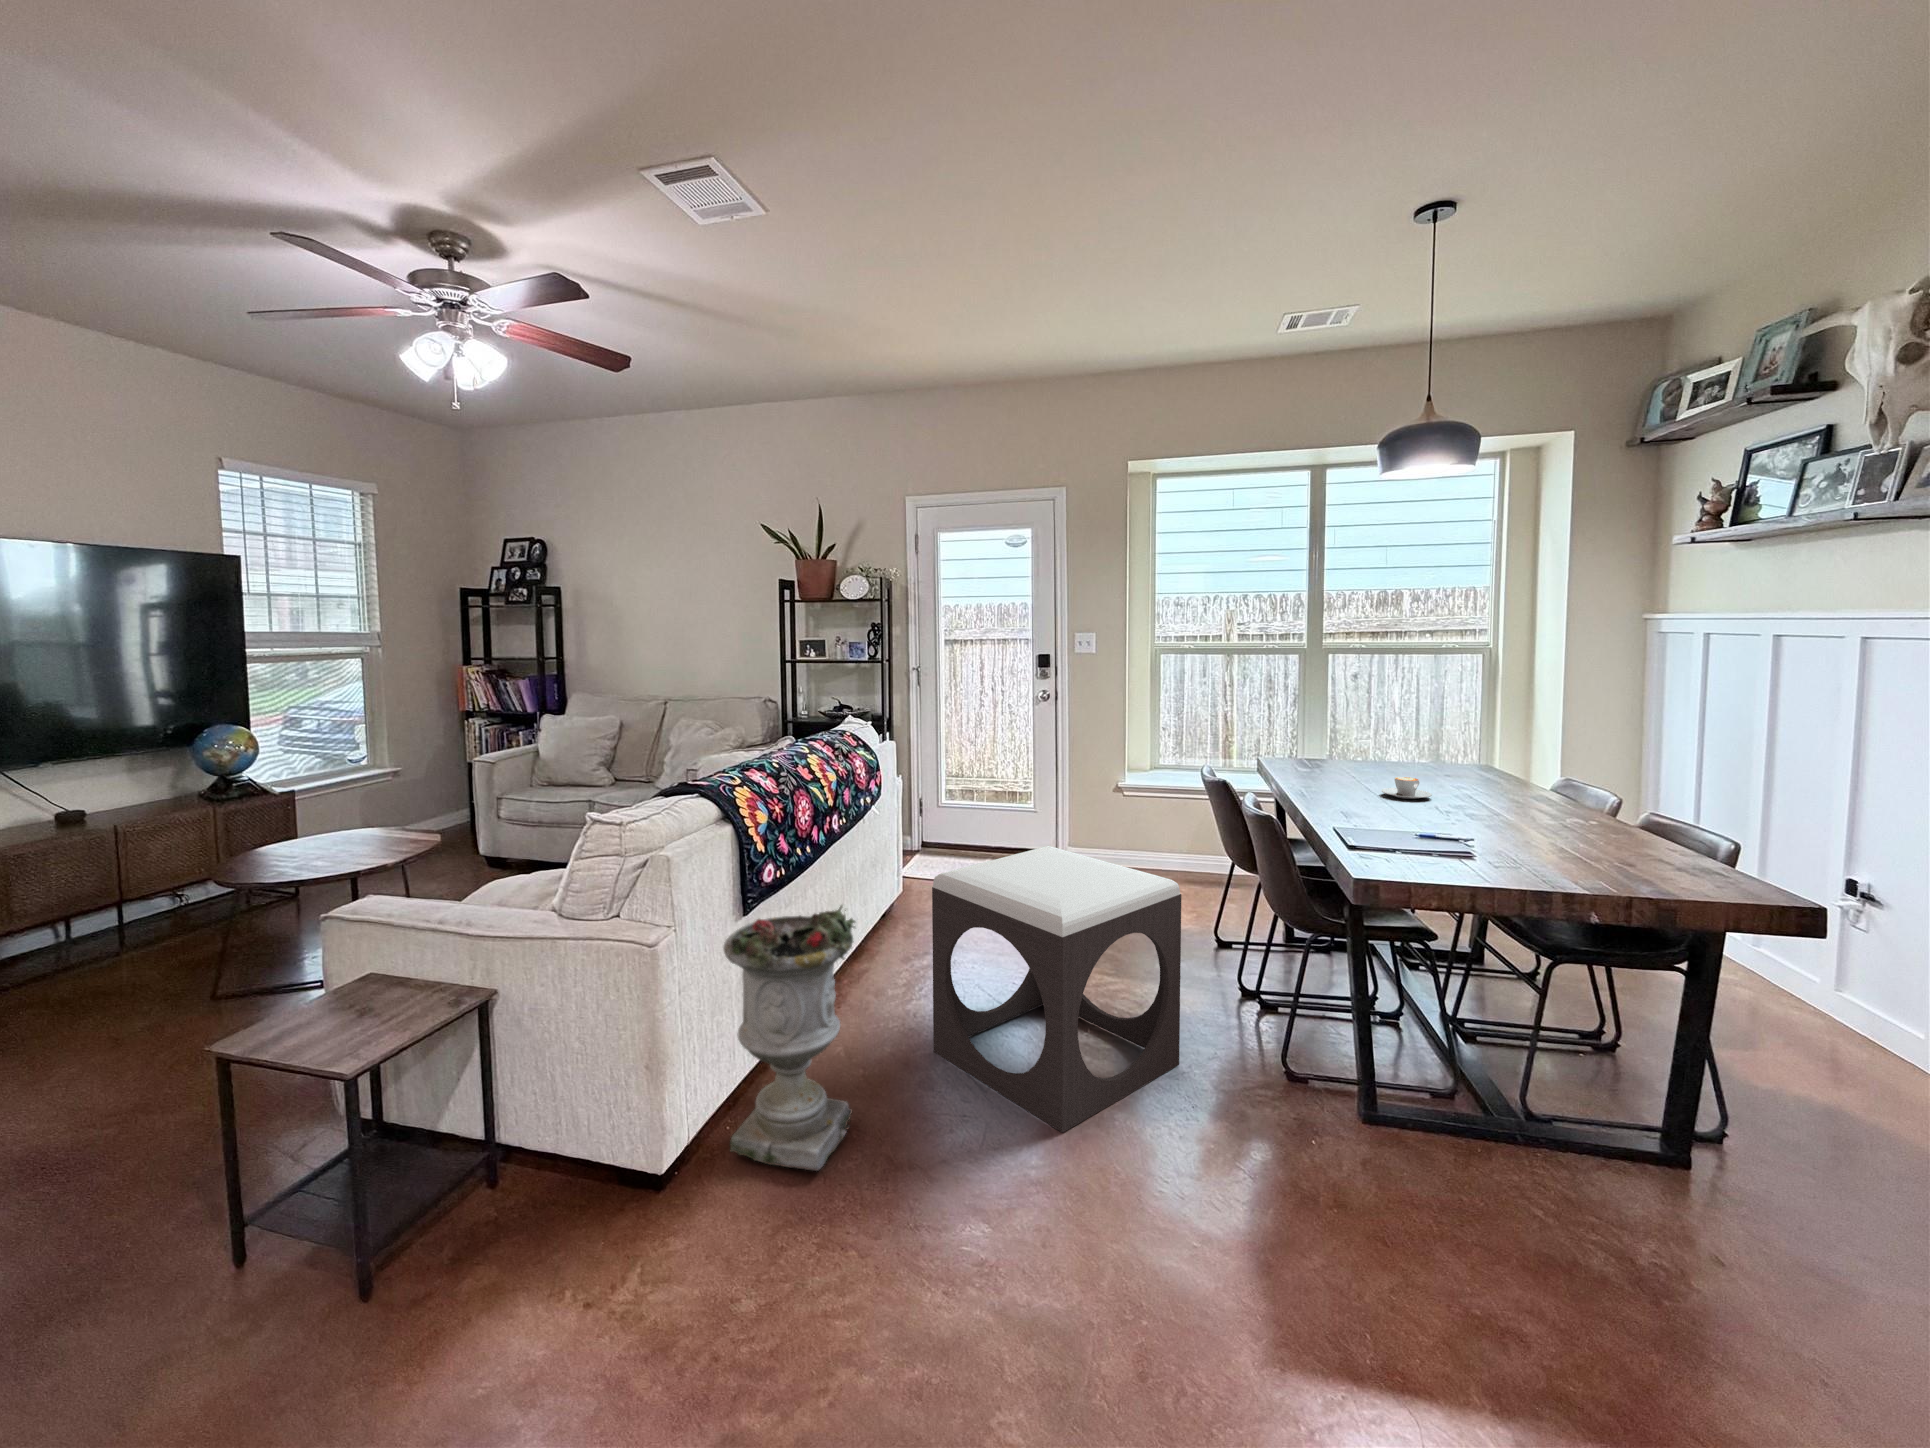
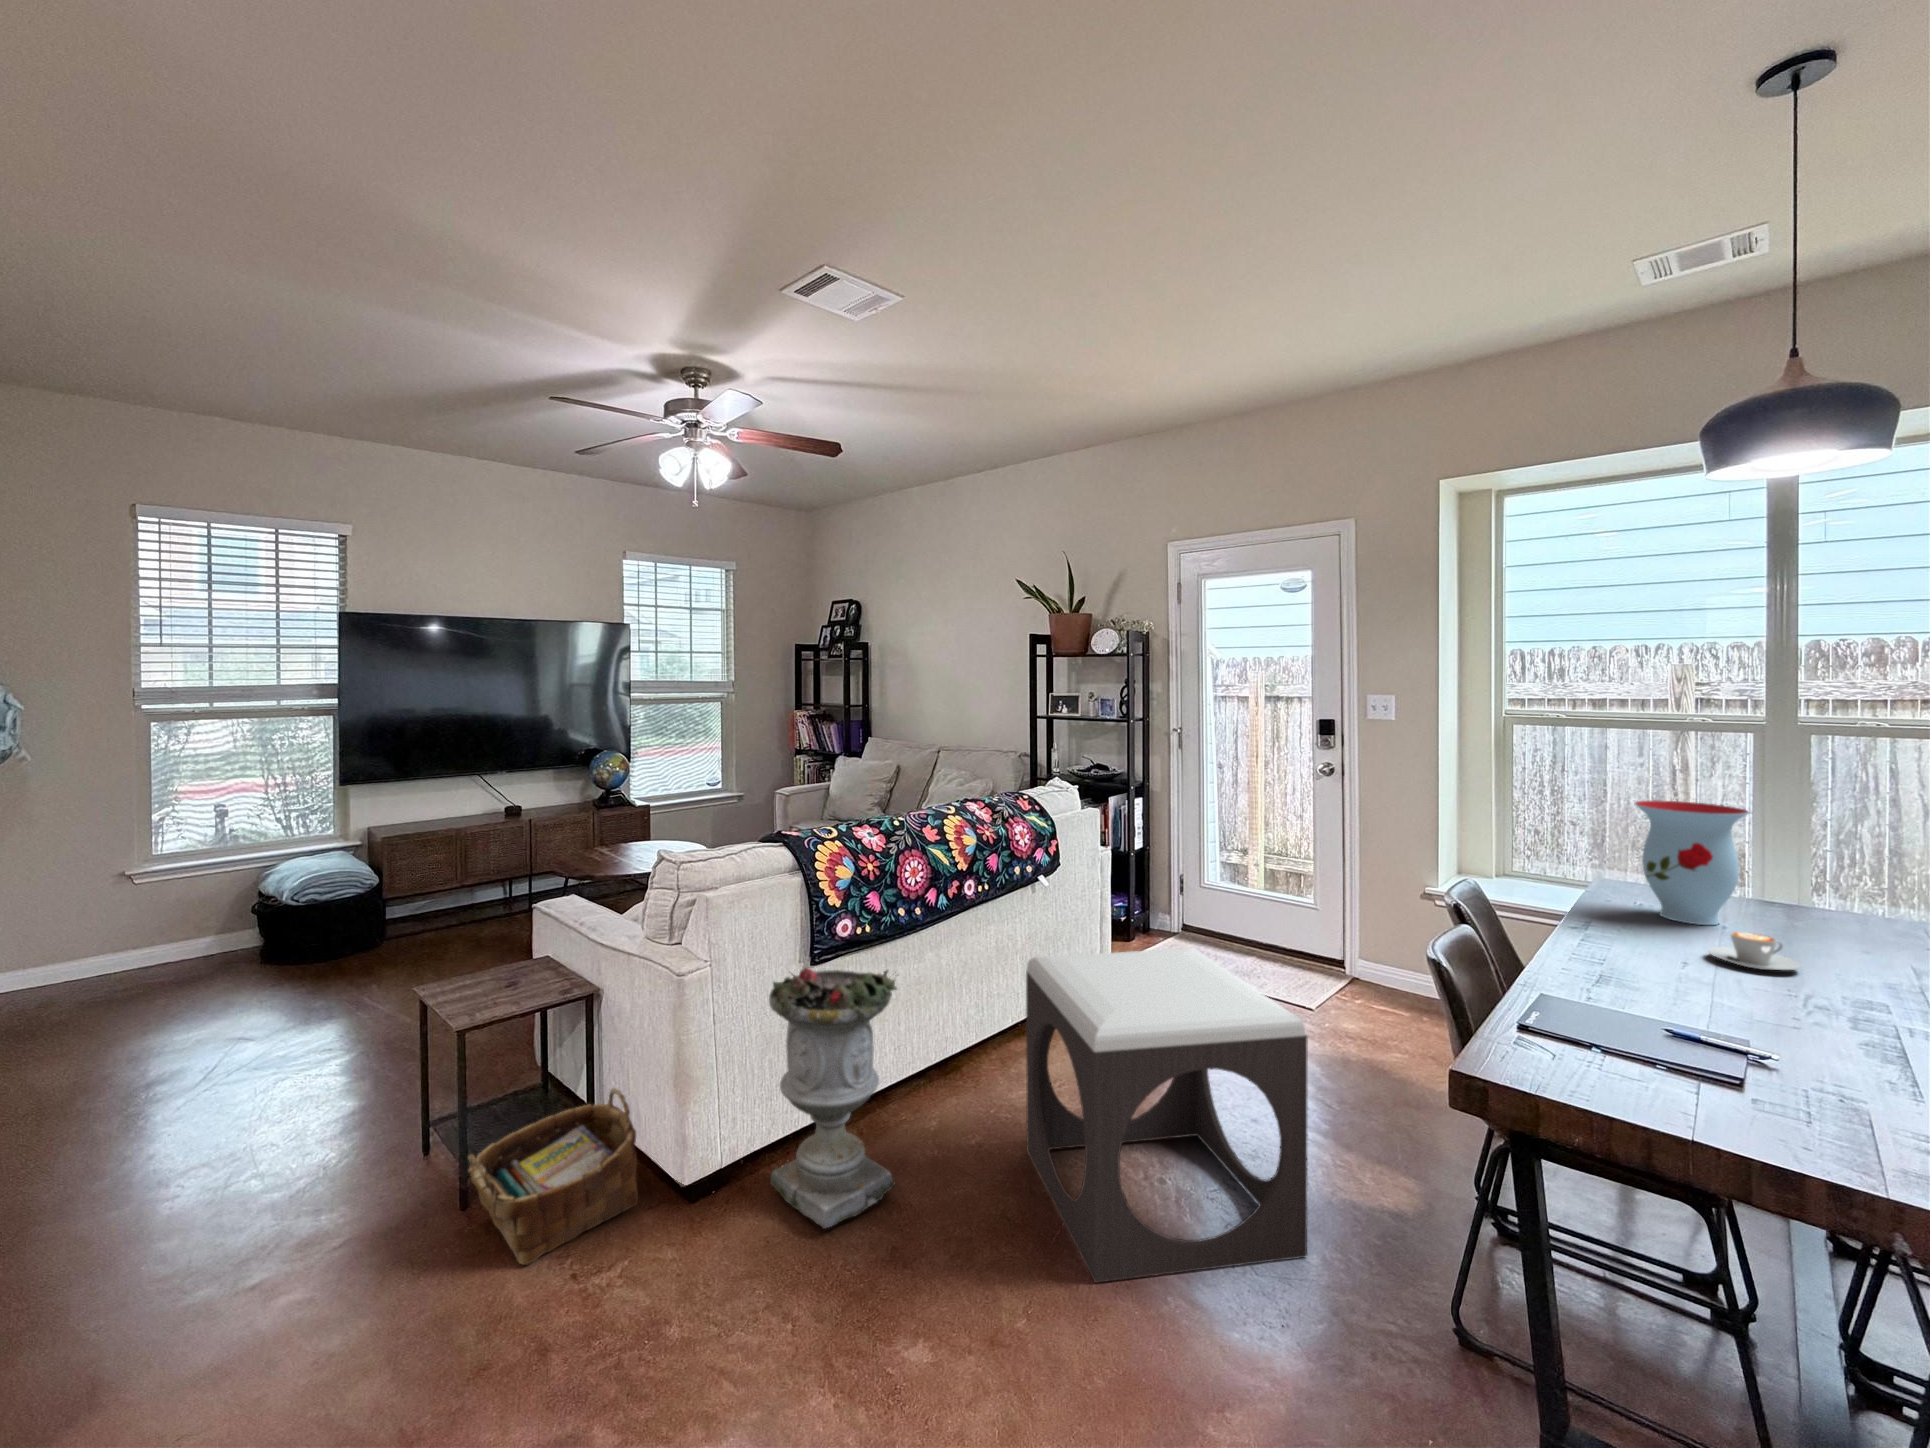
vase: none [1312,697,1378,779] -> present [1635,800,1749,925]
woven basket: none [384,1101,597,1332] -> present [468,1088,638,1265]

